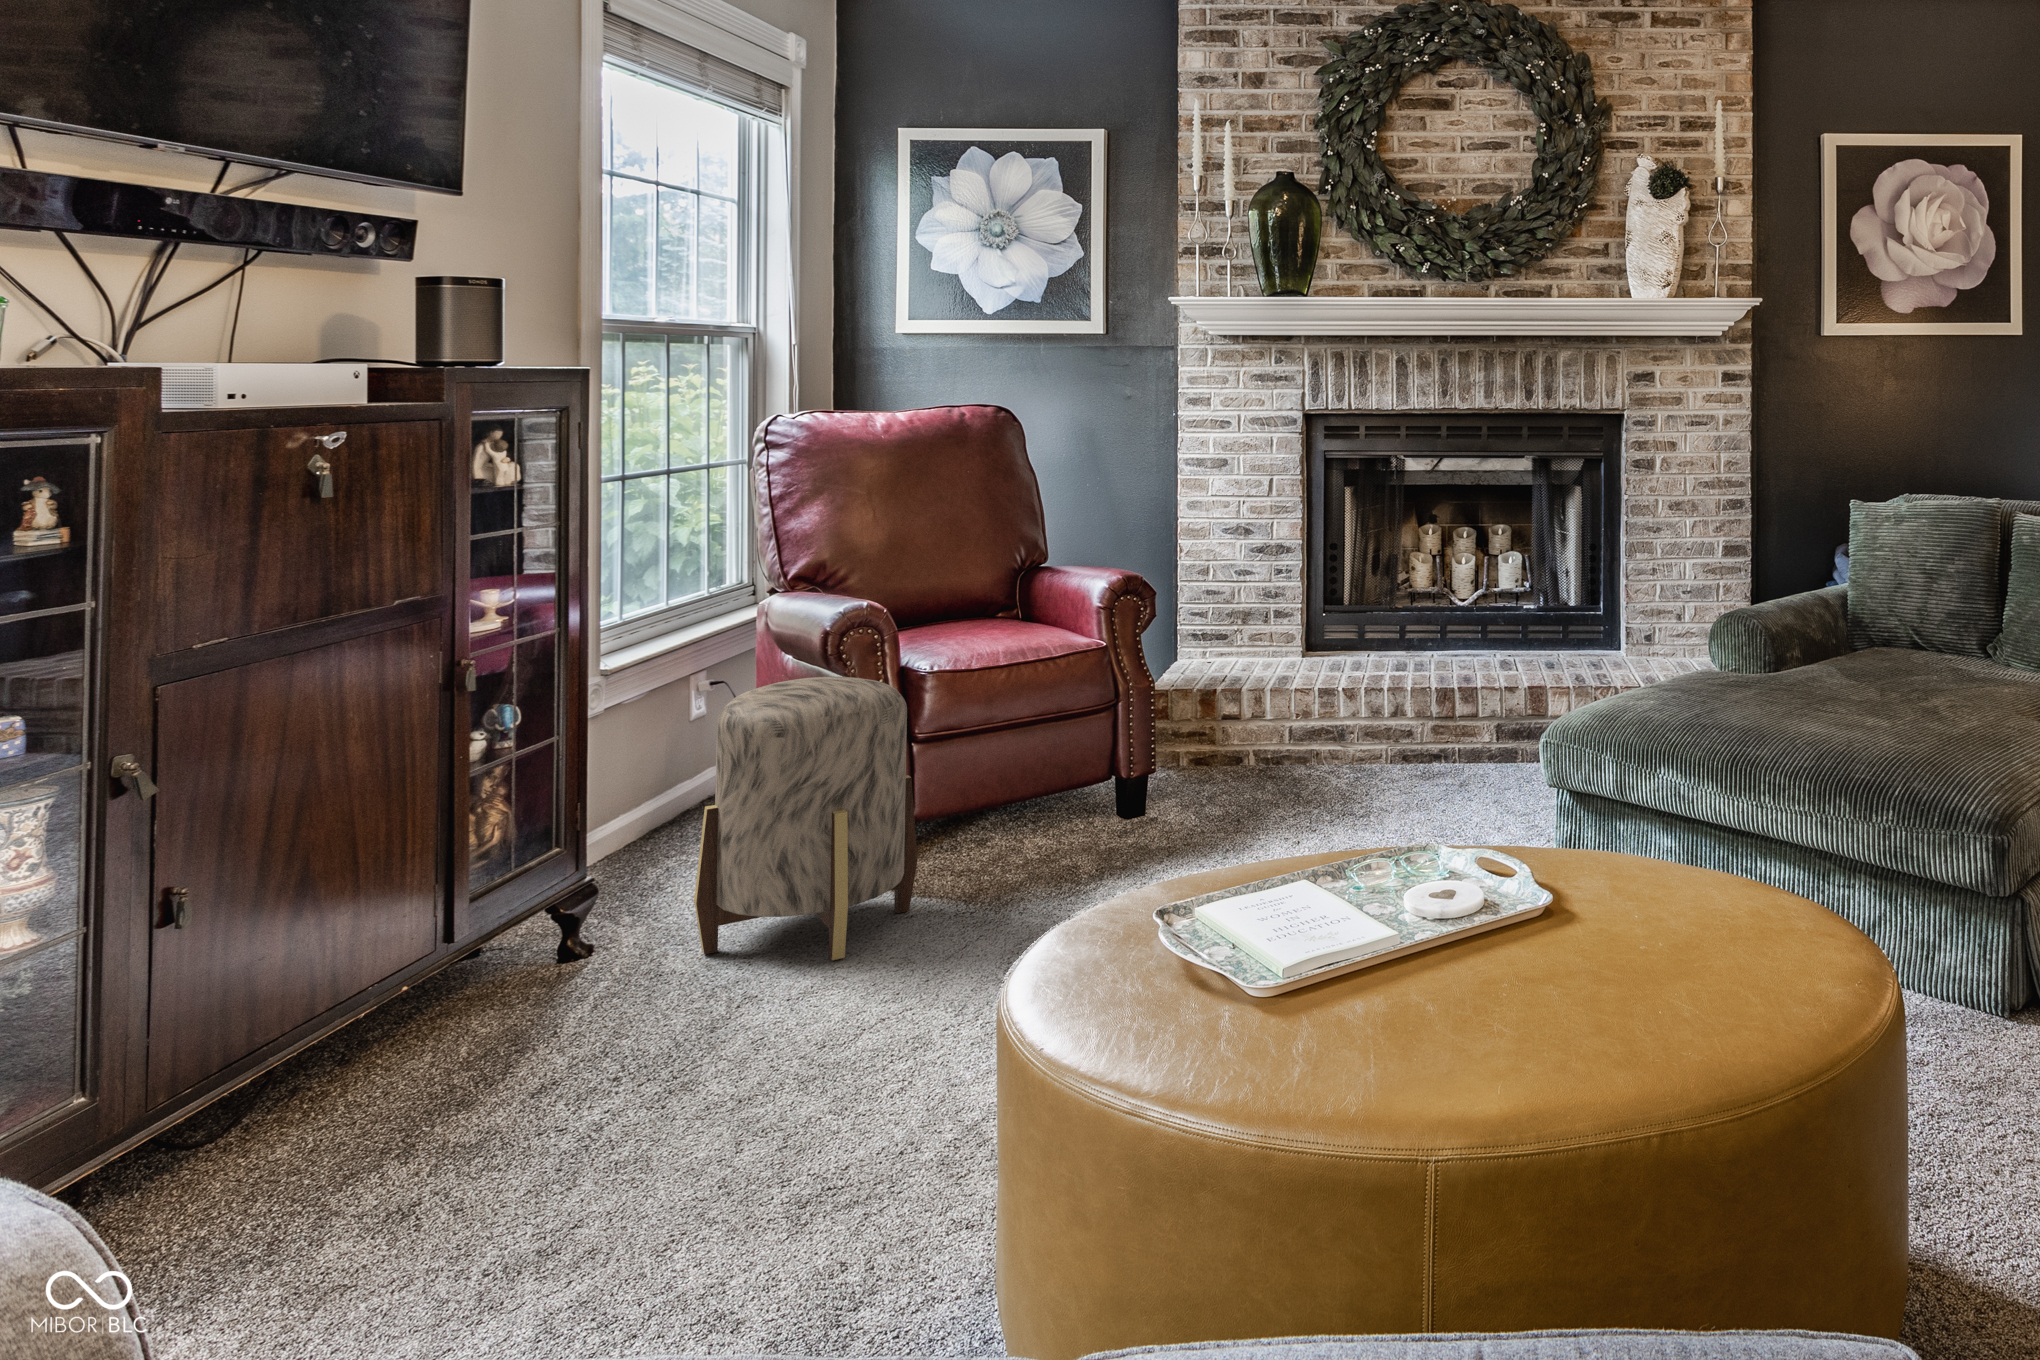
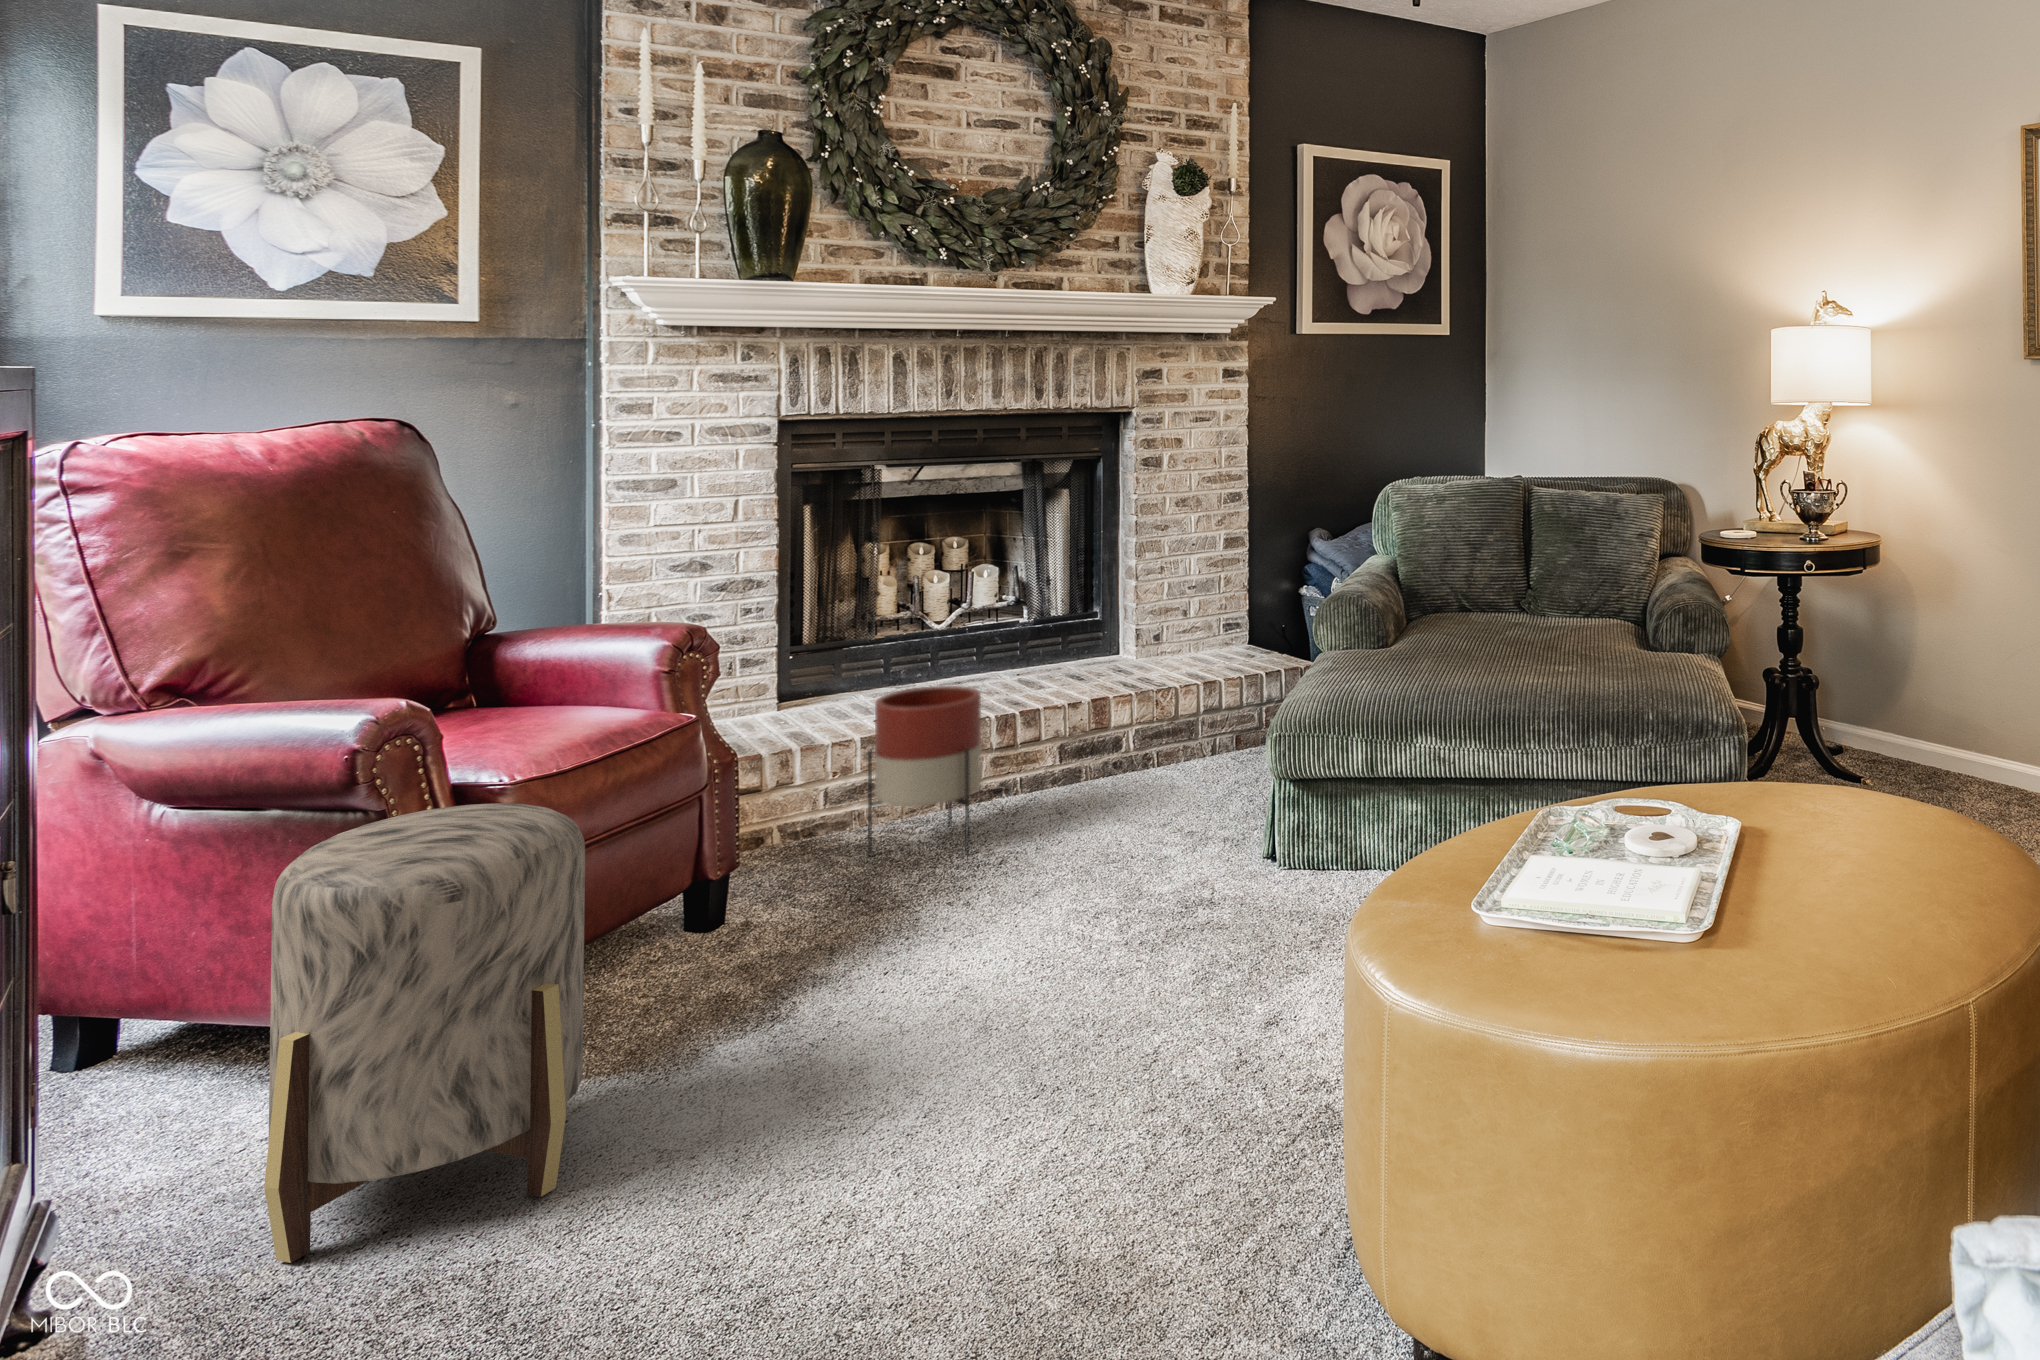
planter: none [1285,652,1377,805] -> present [868,686,981,857]

